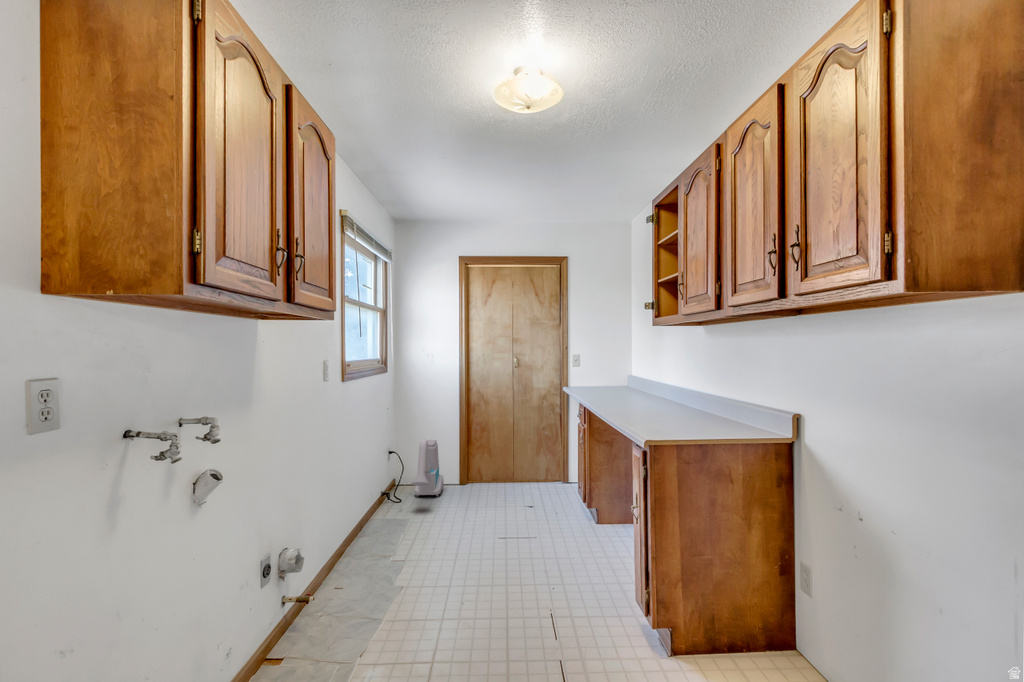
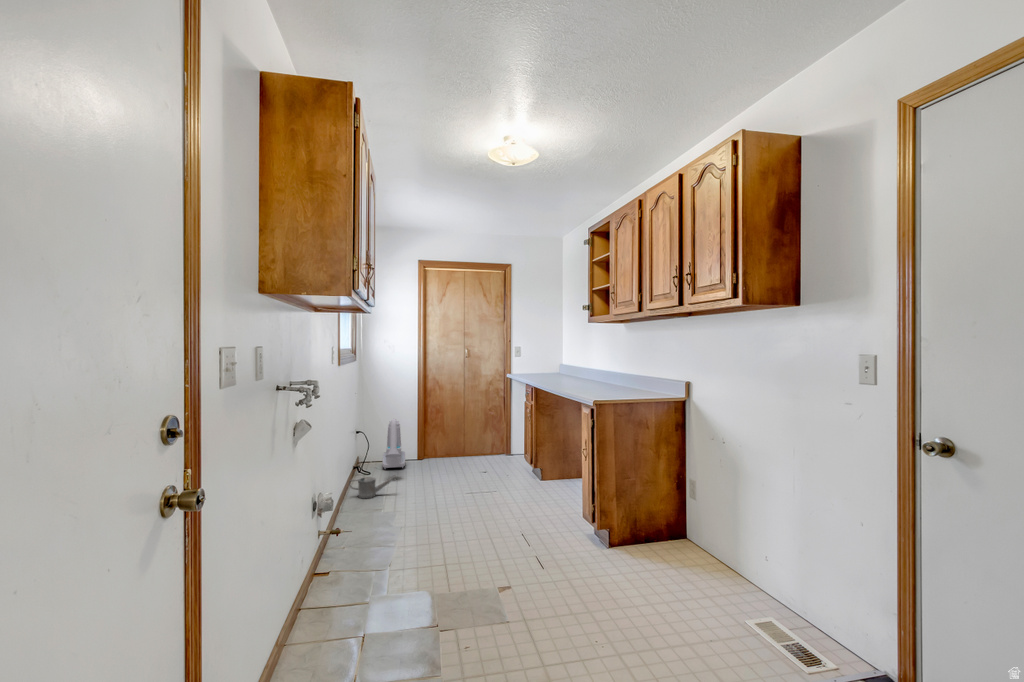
watering can: none [360,510,415,538] -> present [349,475,396,498]

